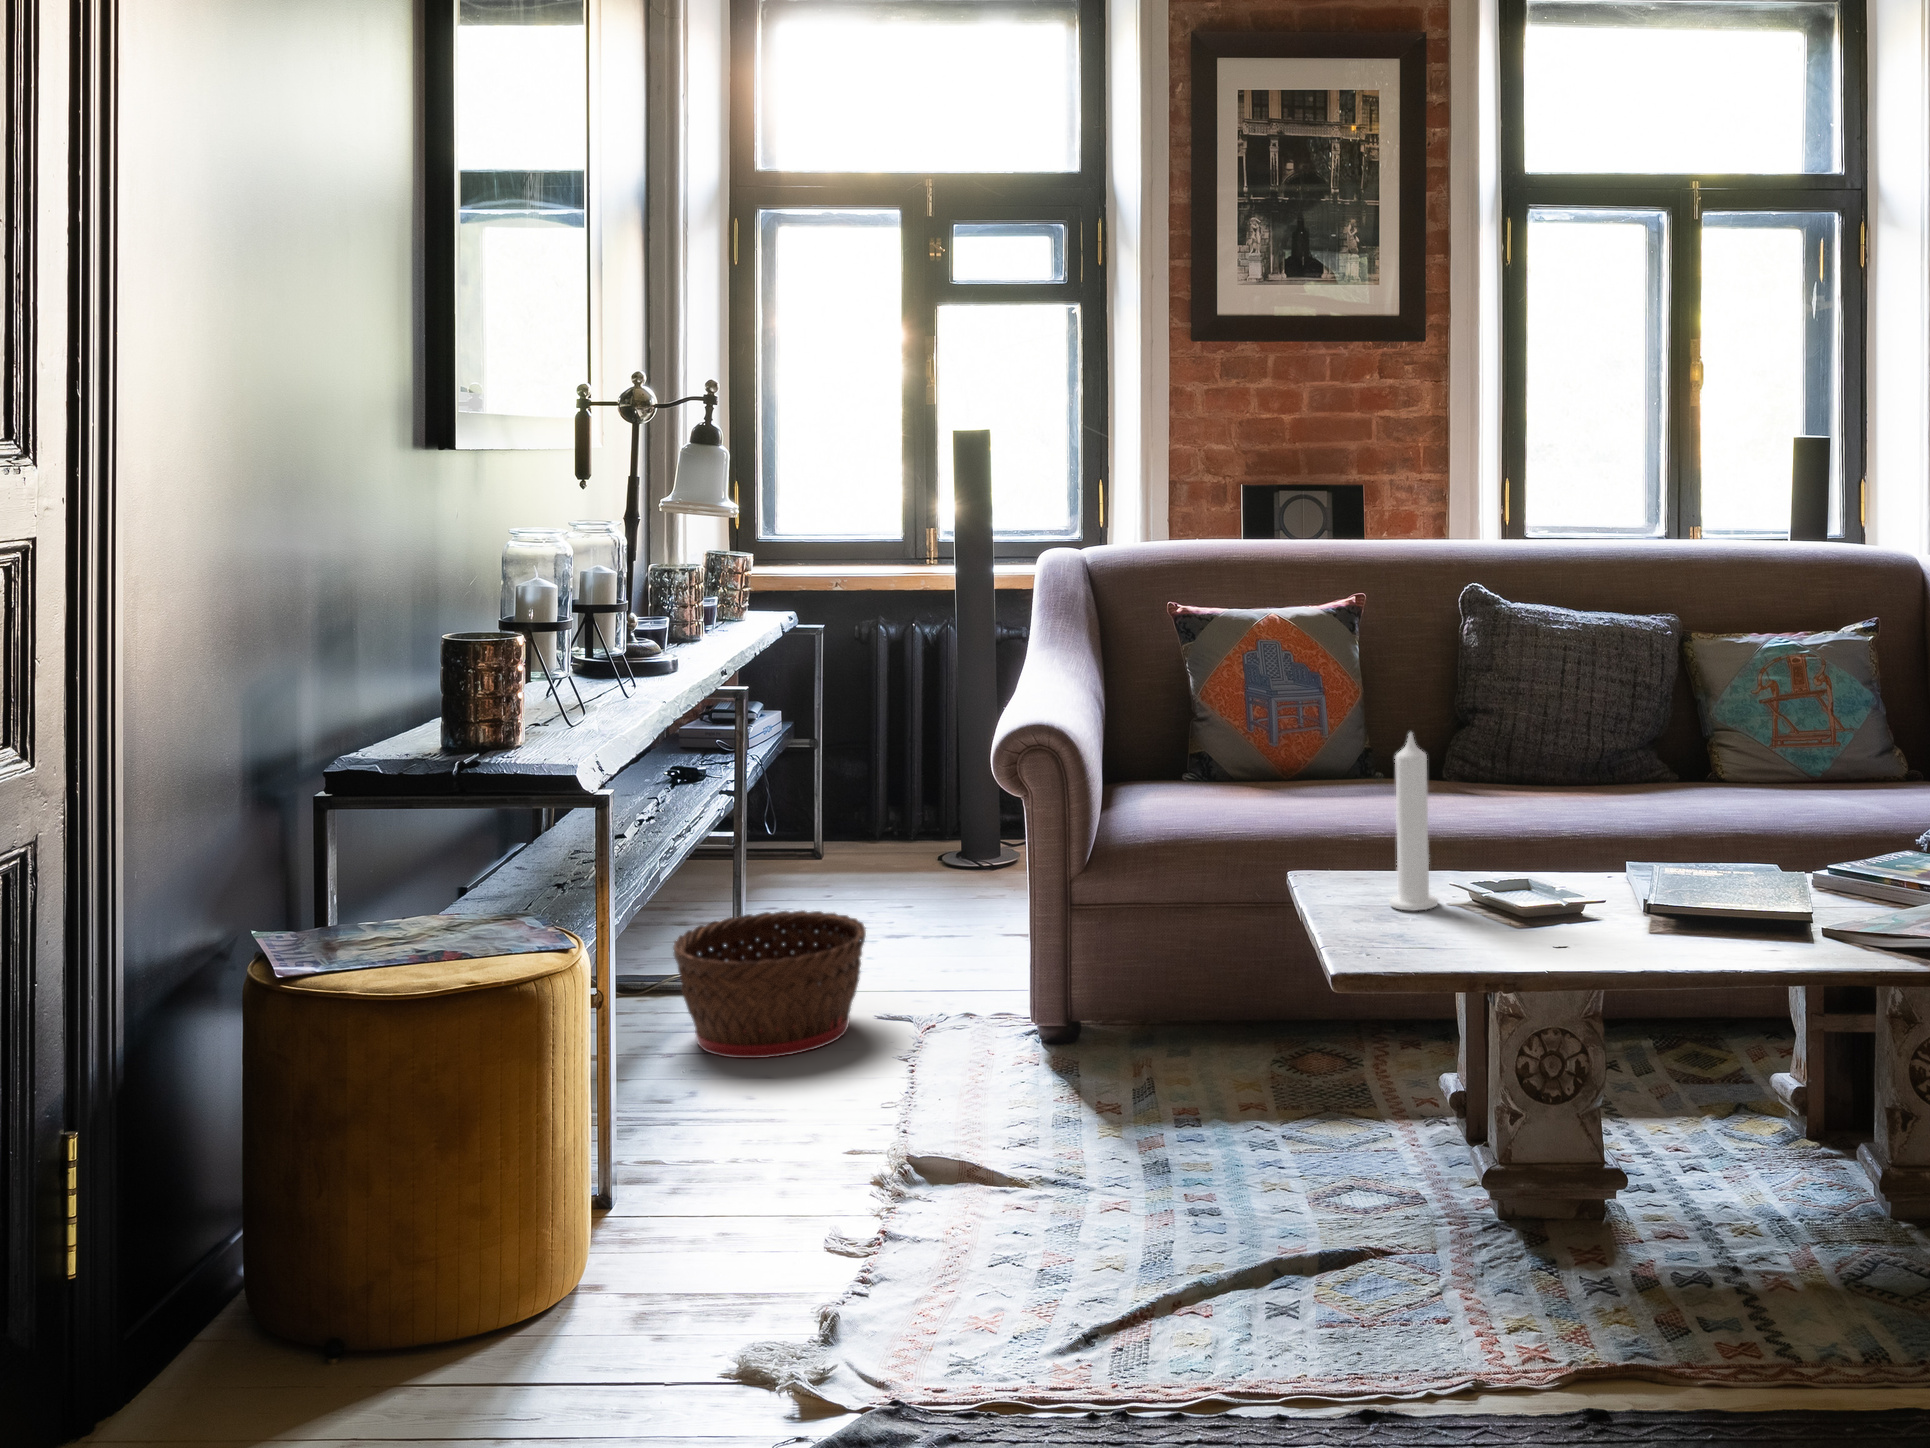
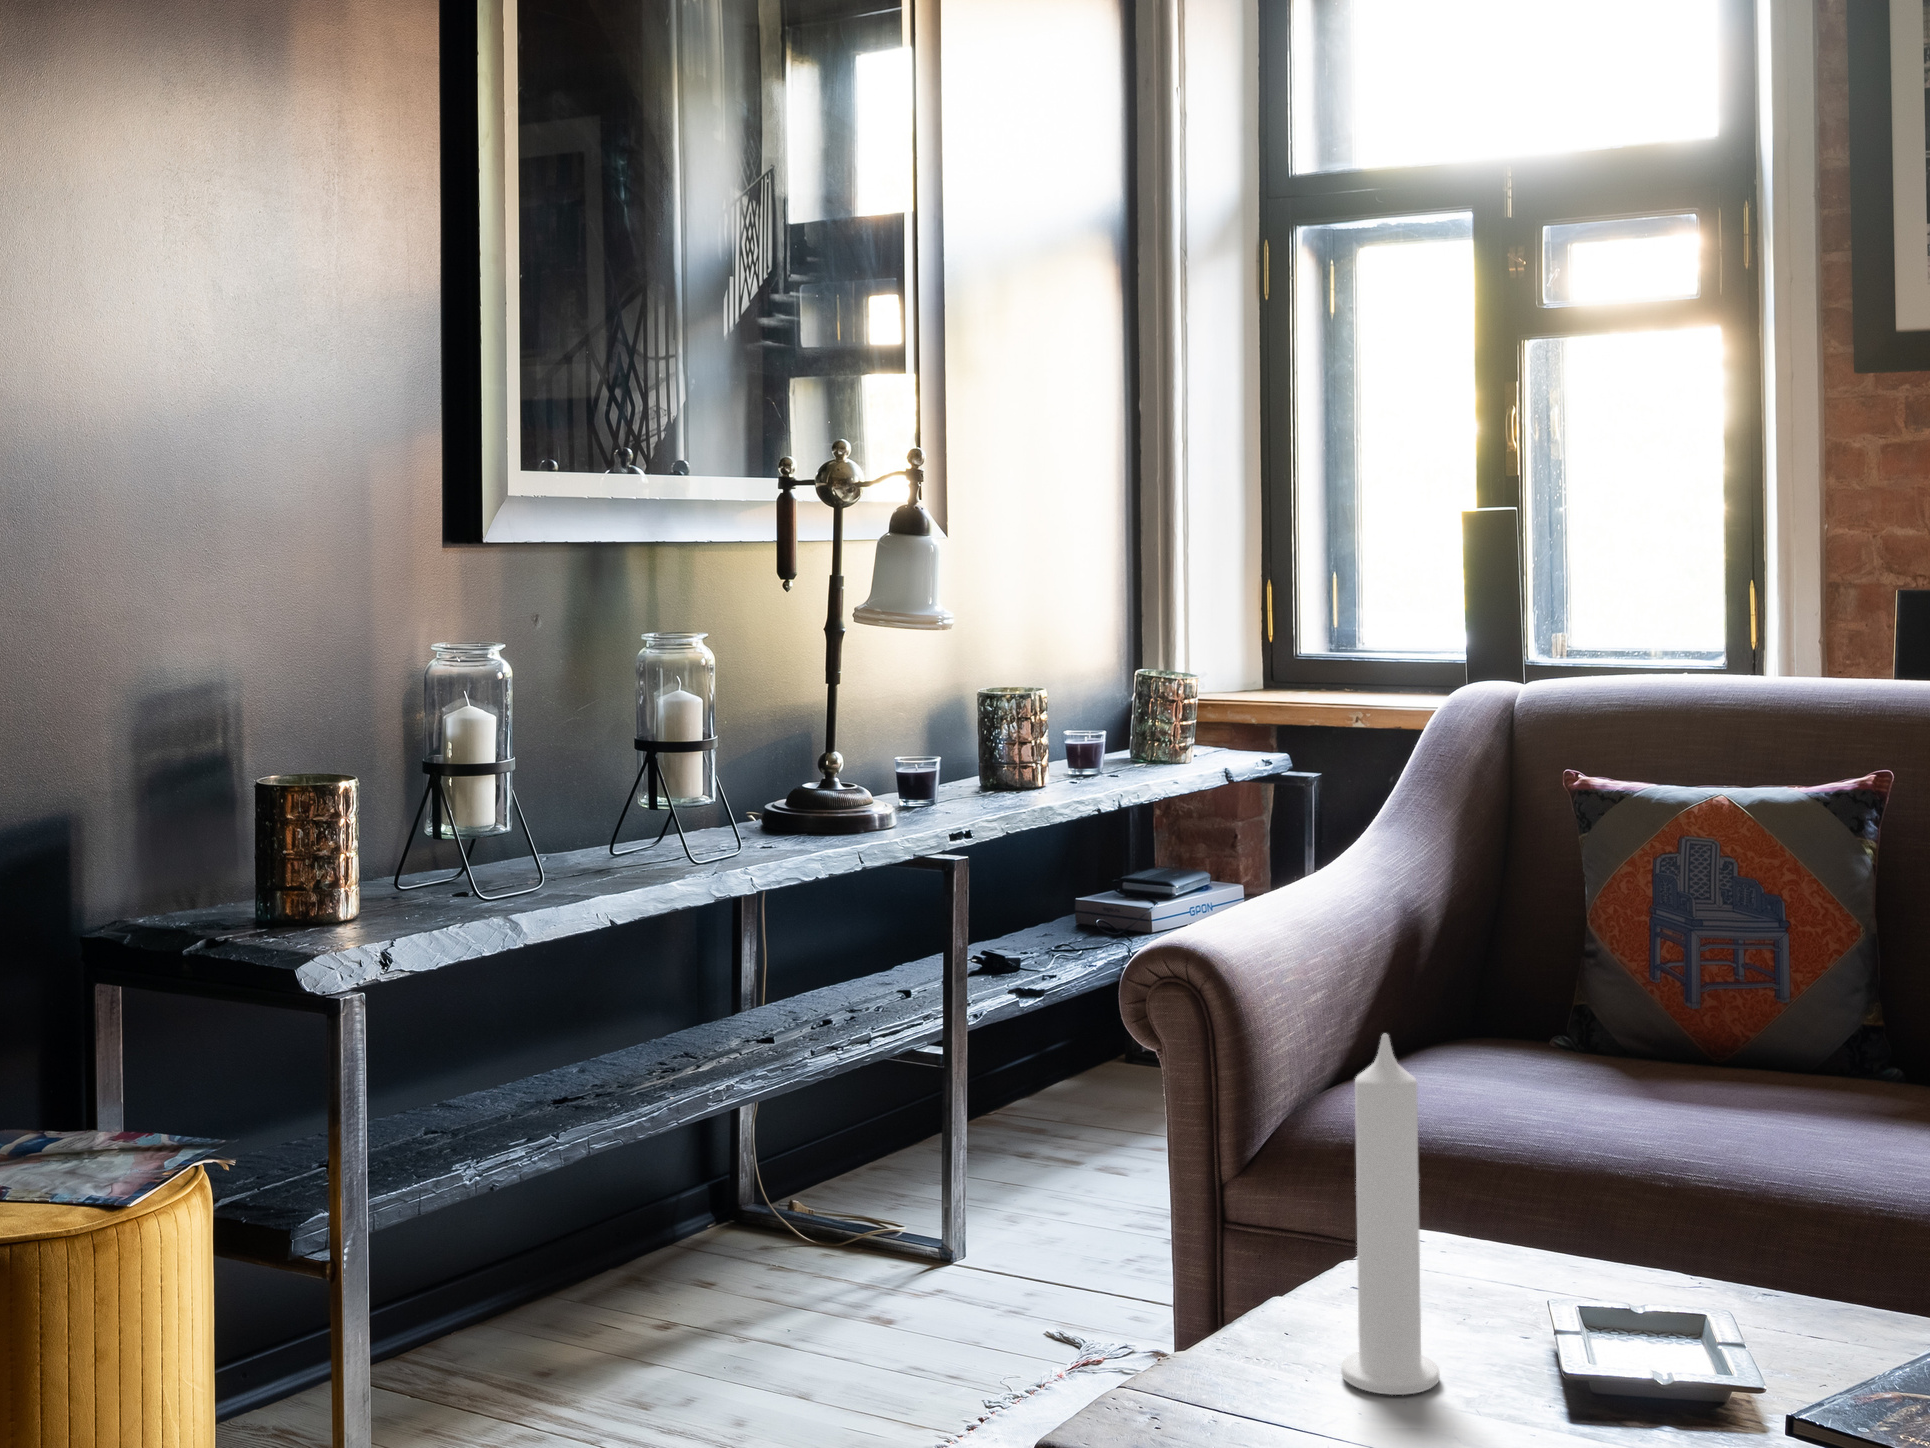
basket: present [673,911,866,1058] -> none [779,1147,1038,1362]

